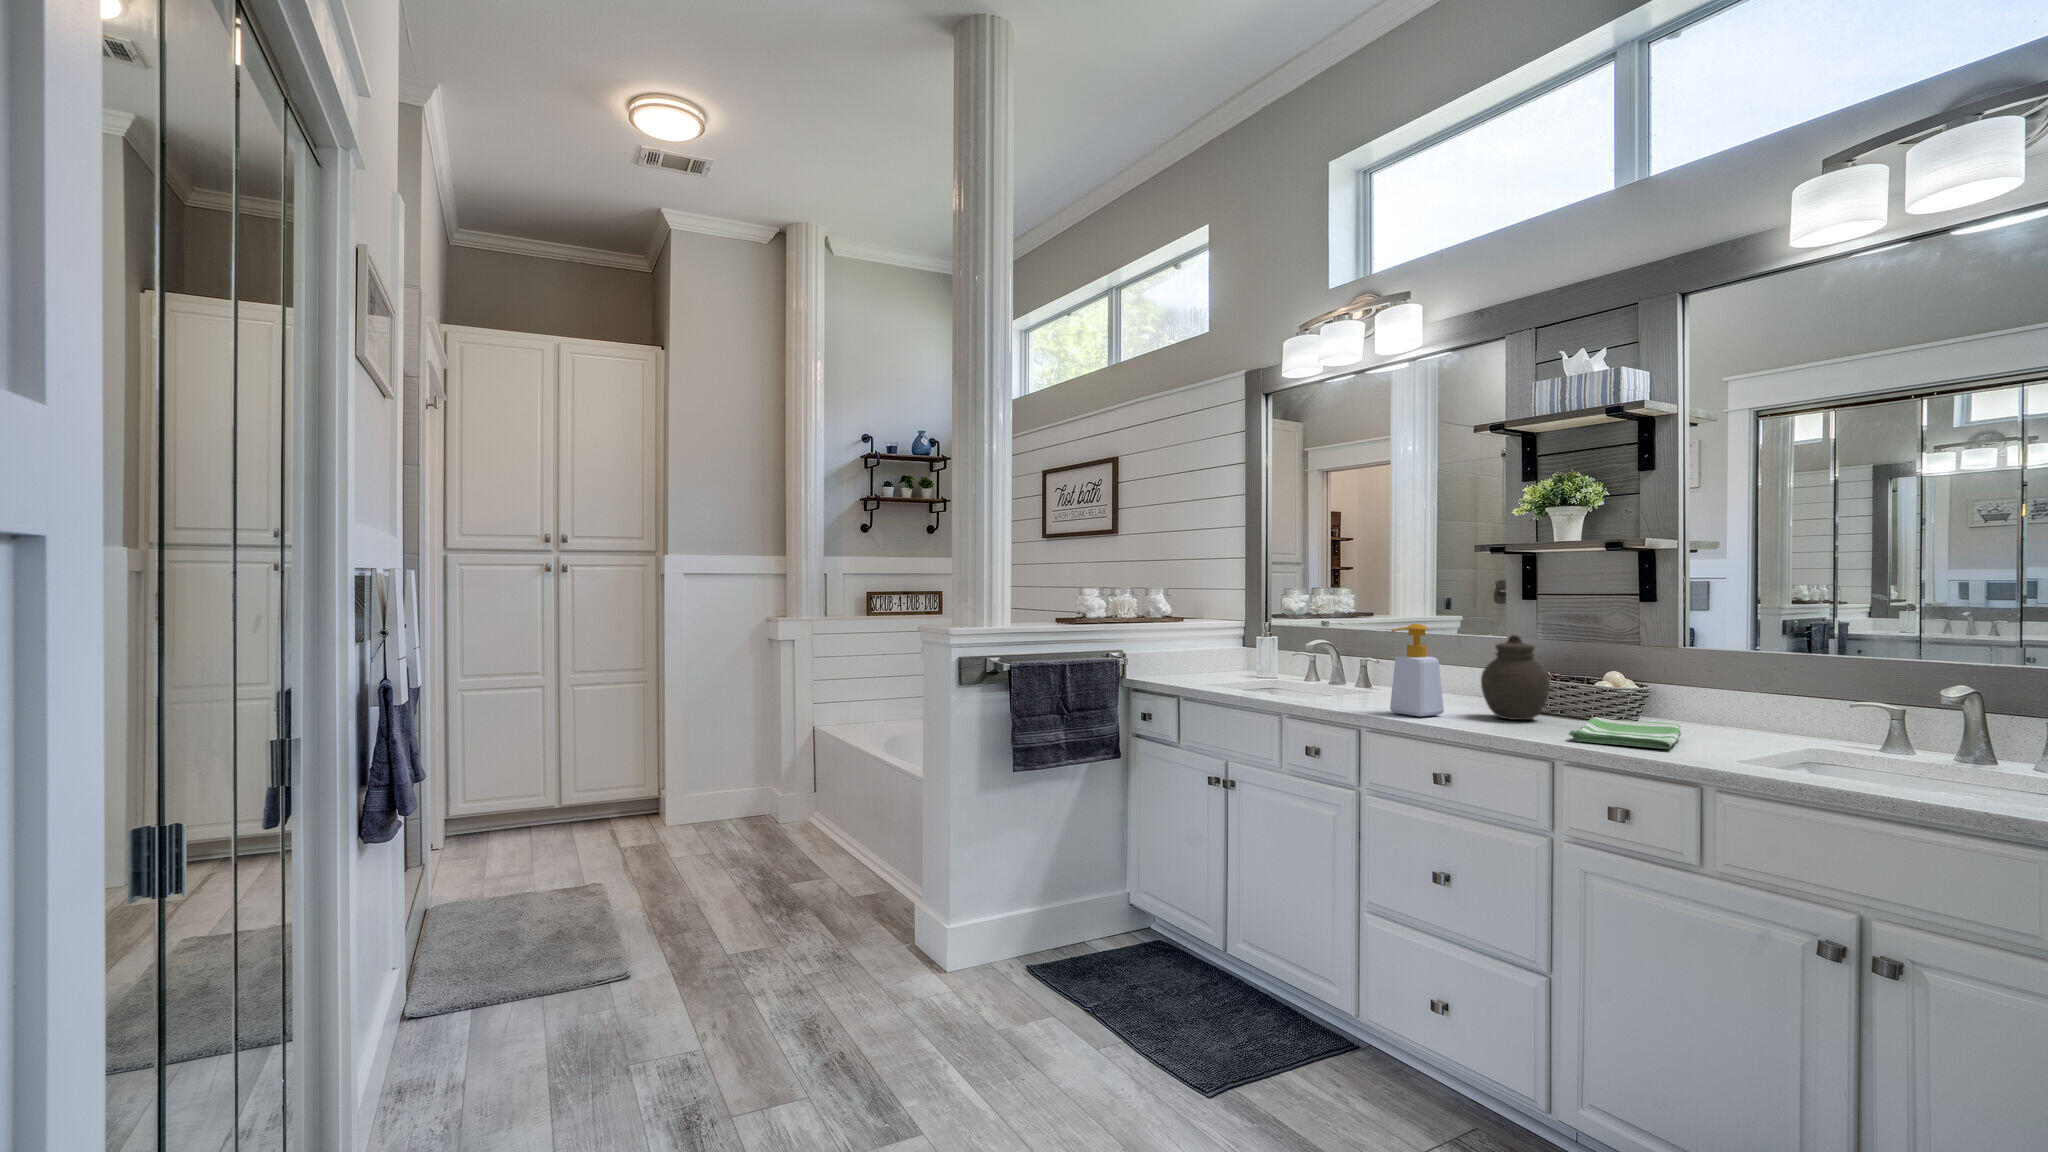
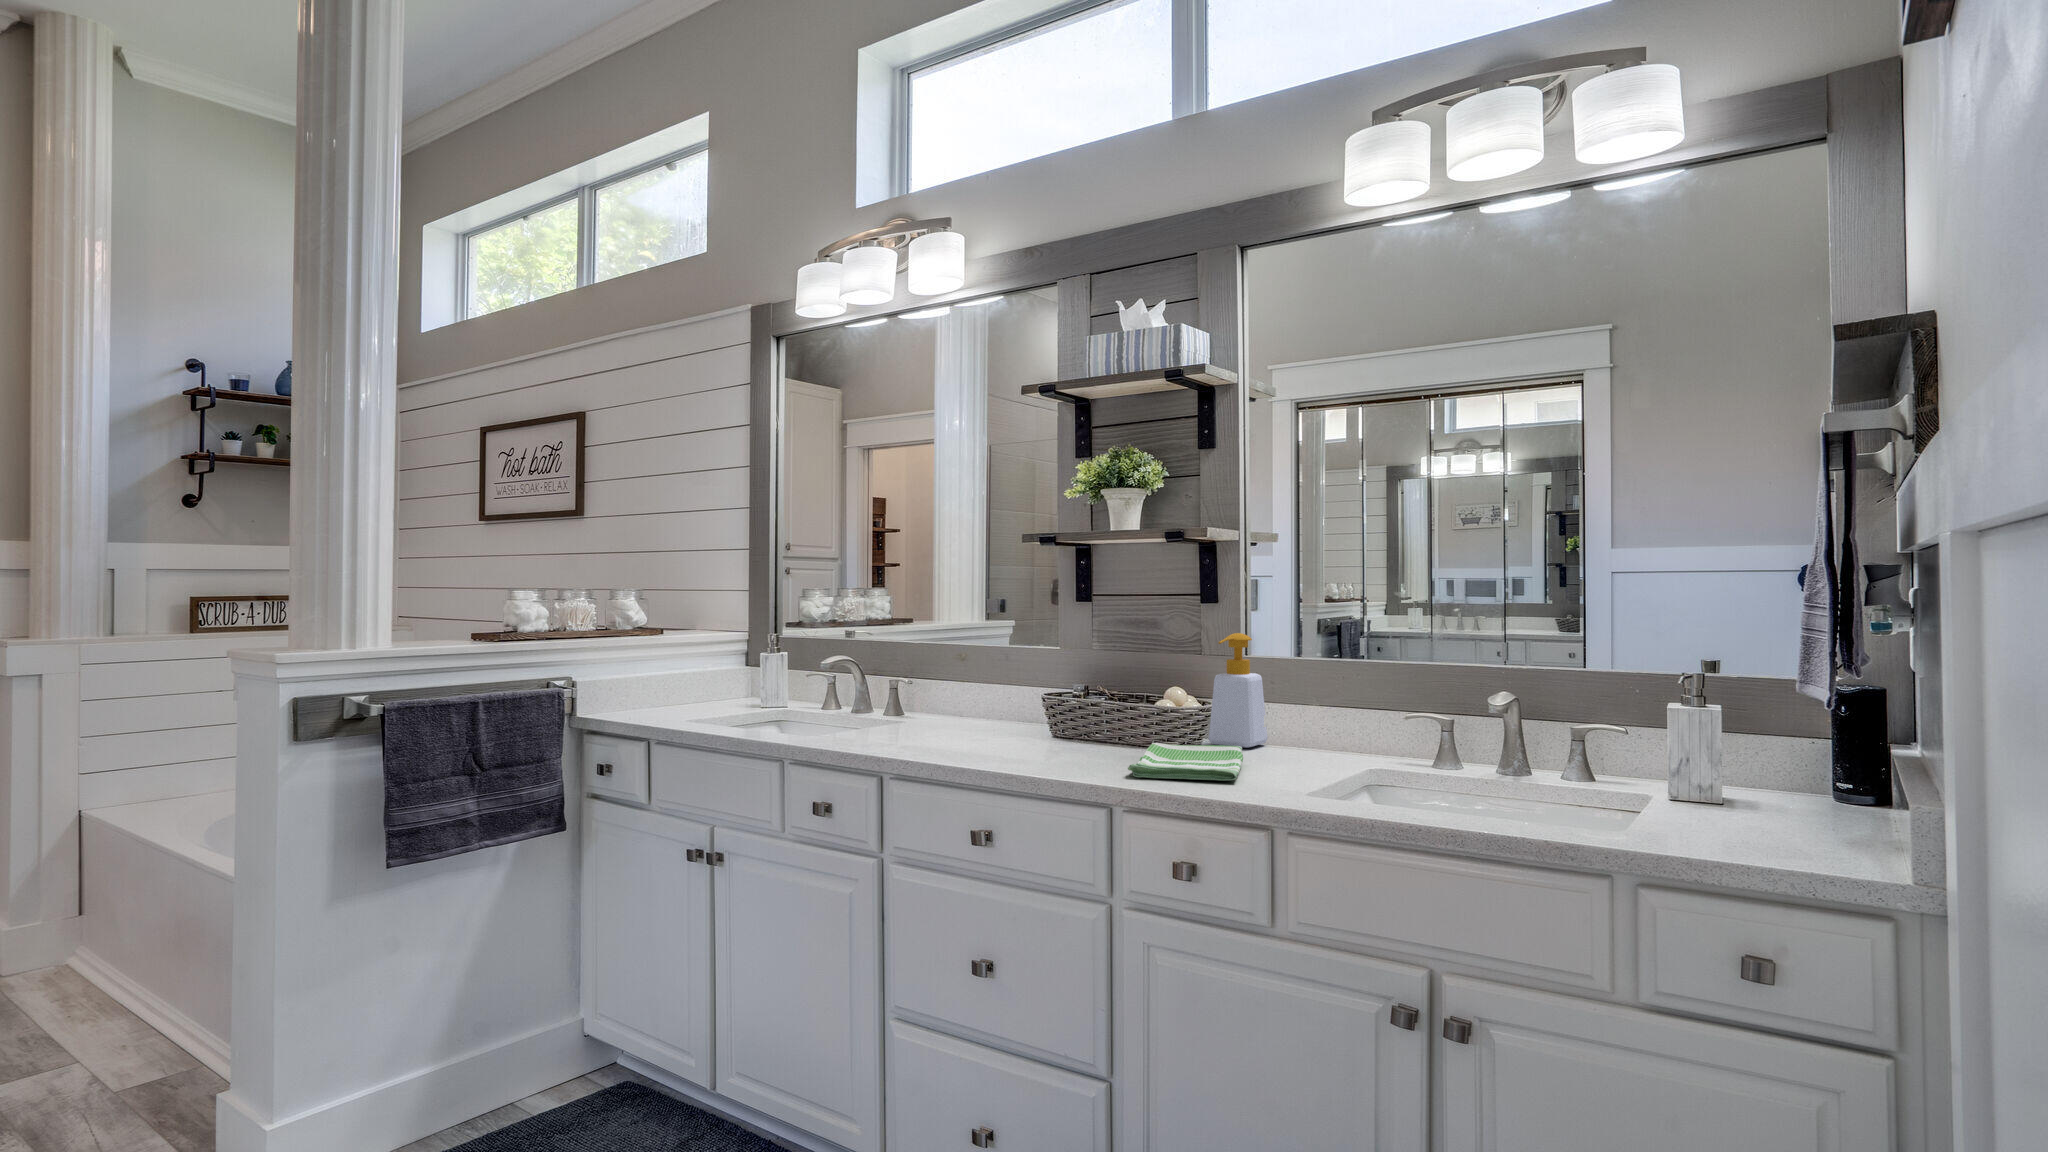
soap bottle: present [1390,624,1444,717] -> present [1209,633,1267,748]
jar: present [1481,635,1550,720] -> none [1030,645,1106,750]

